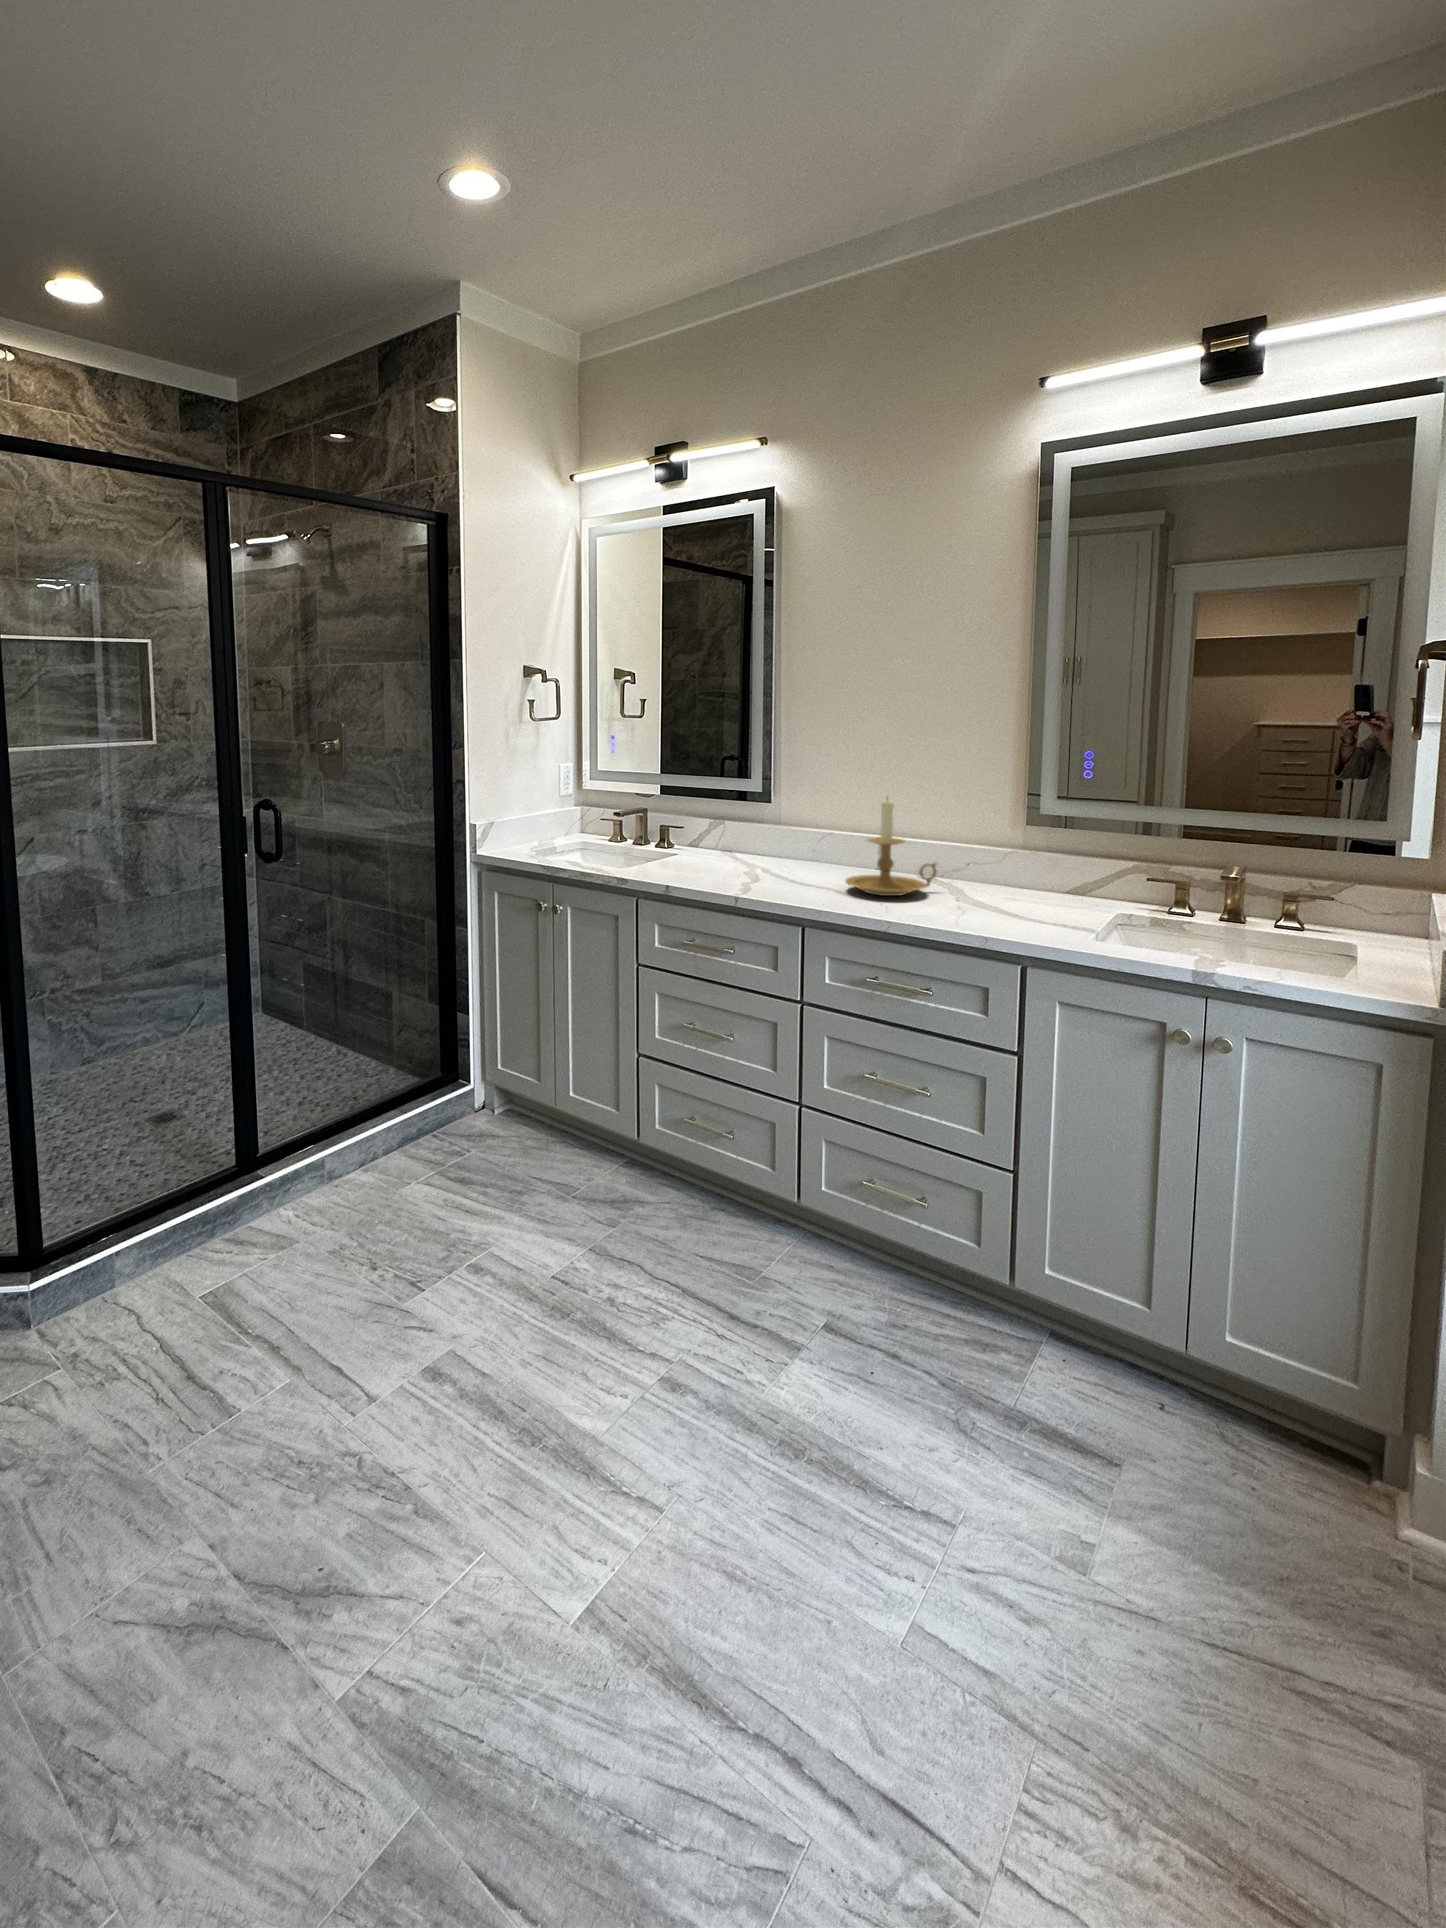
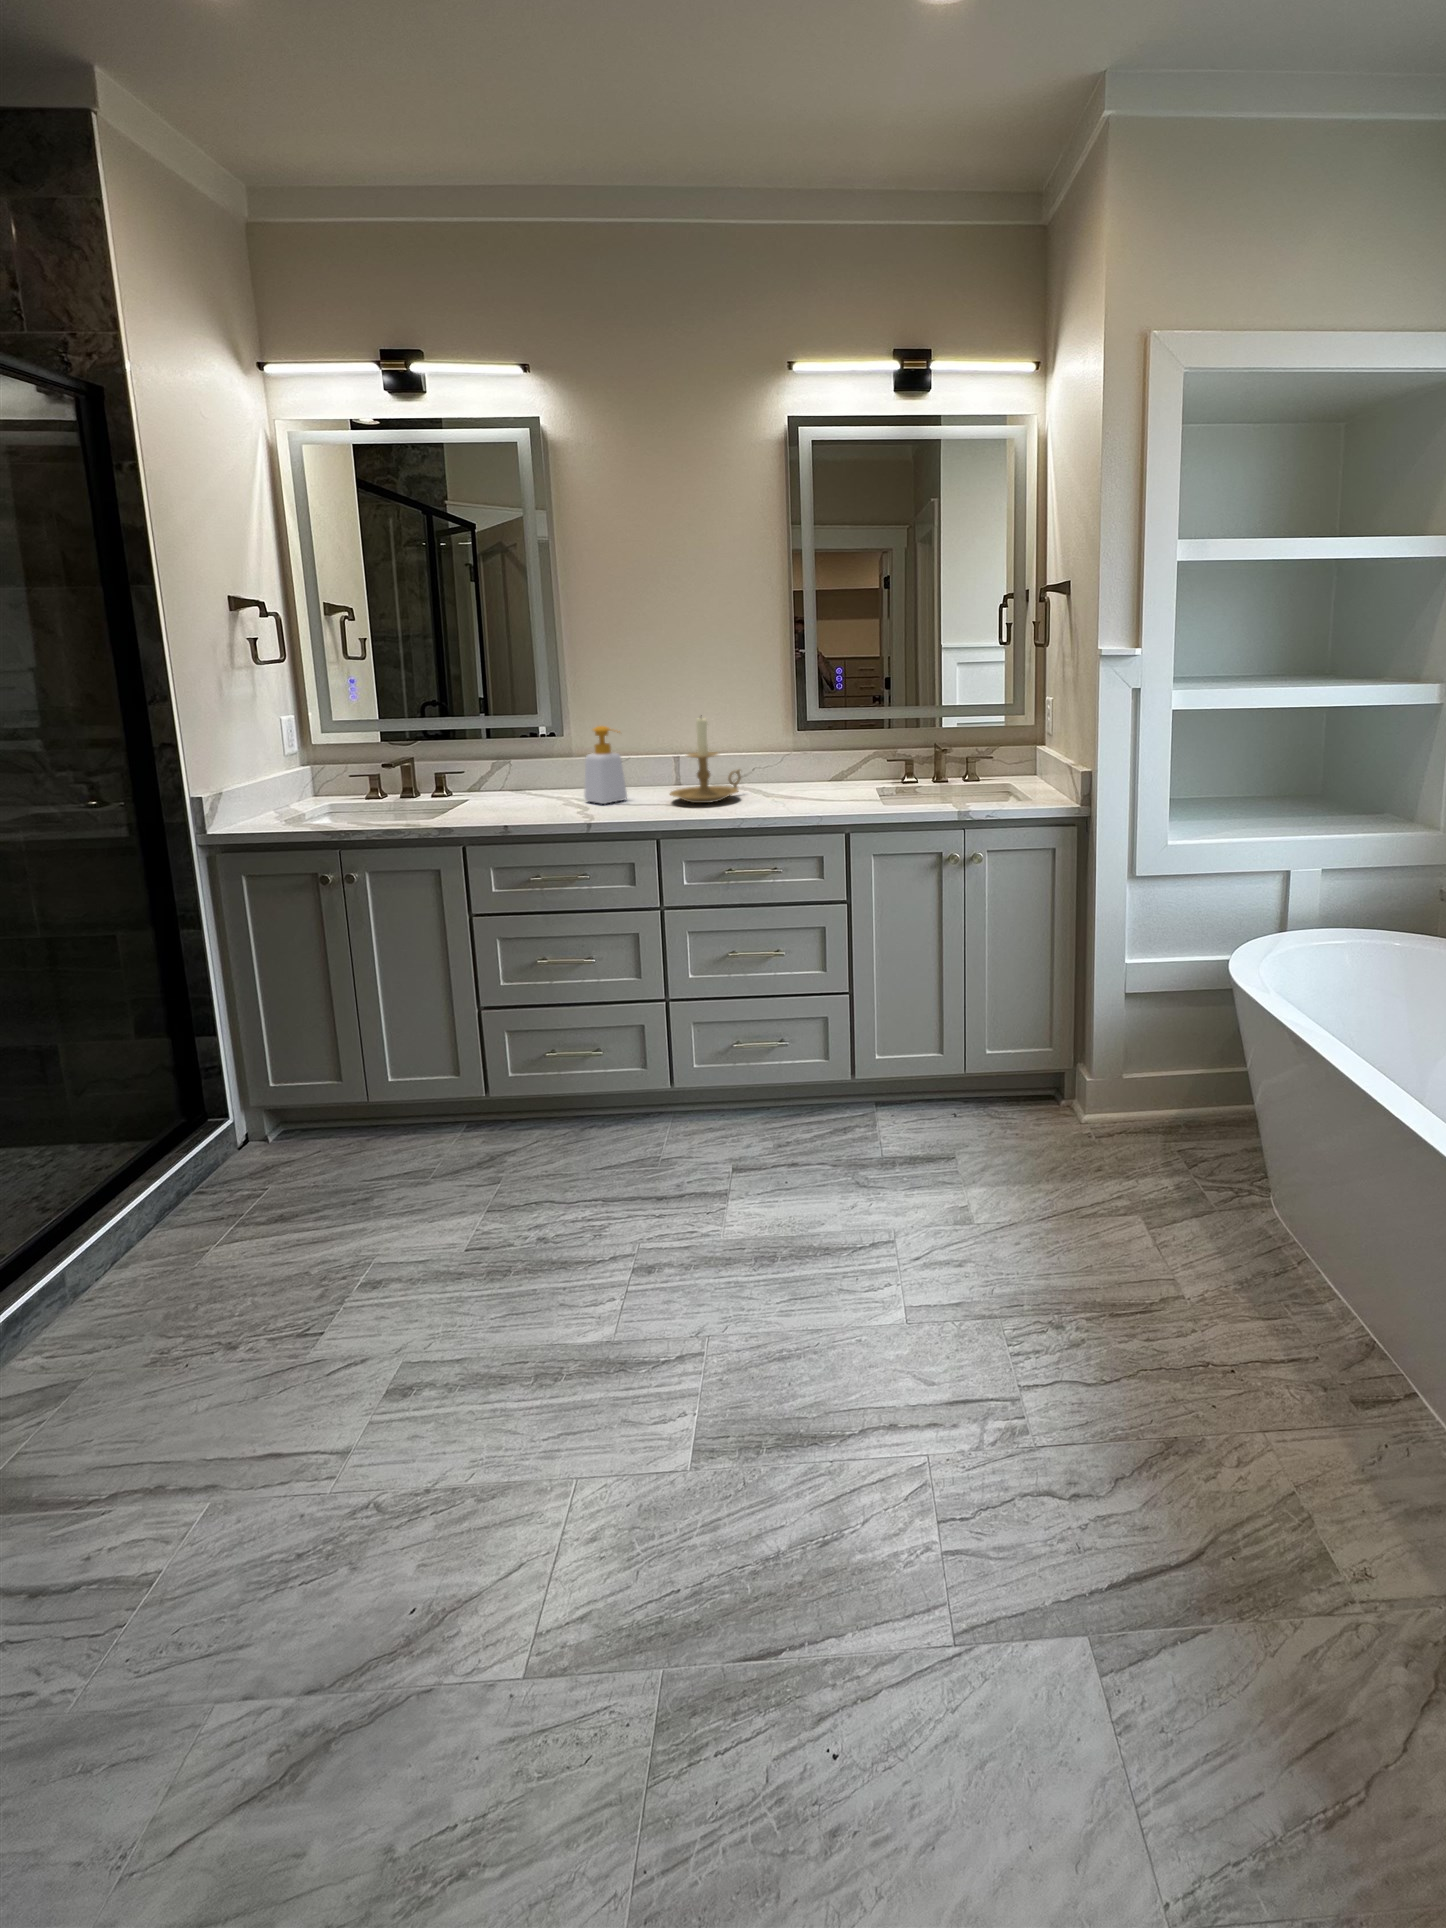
soap bottle: none [768,798,810,879] -> present [584,726,627,804]

